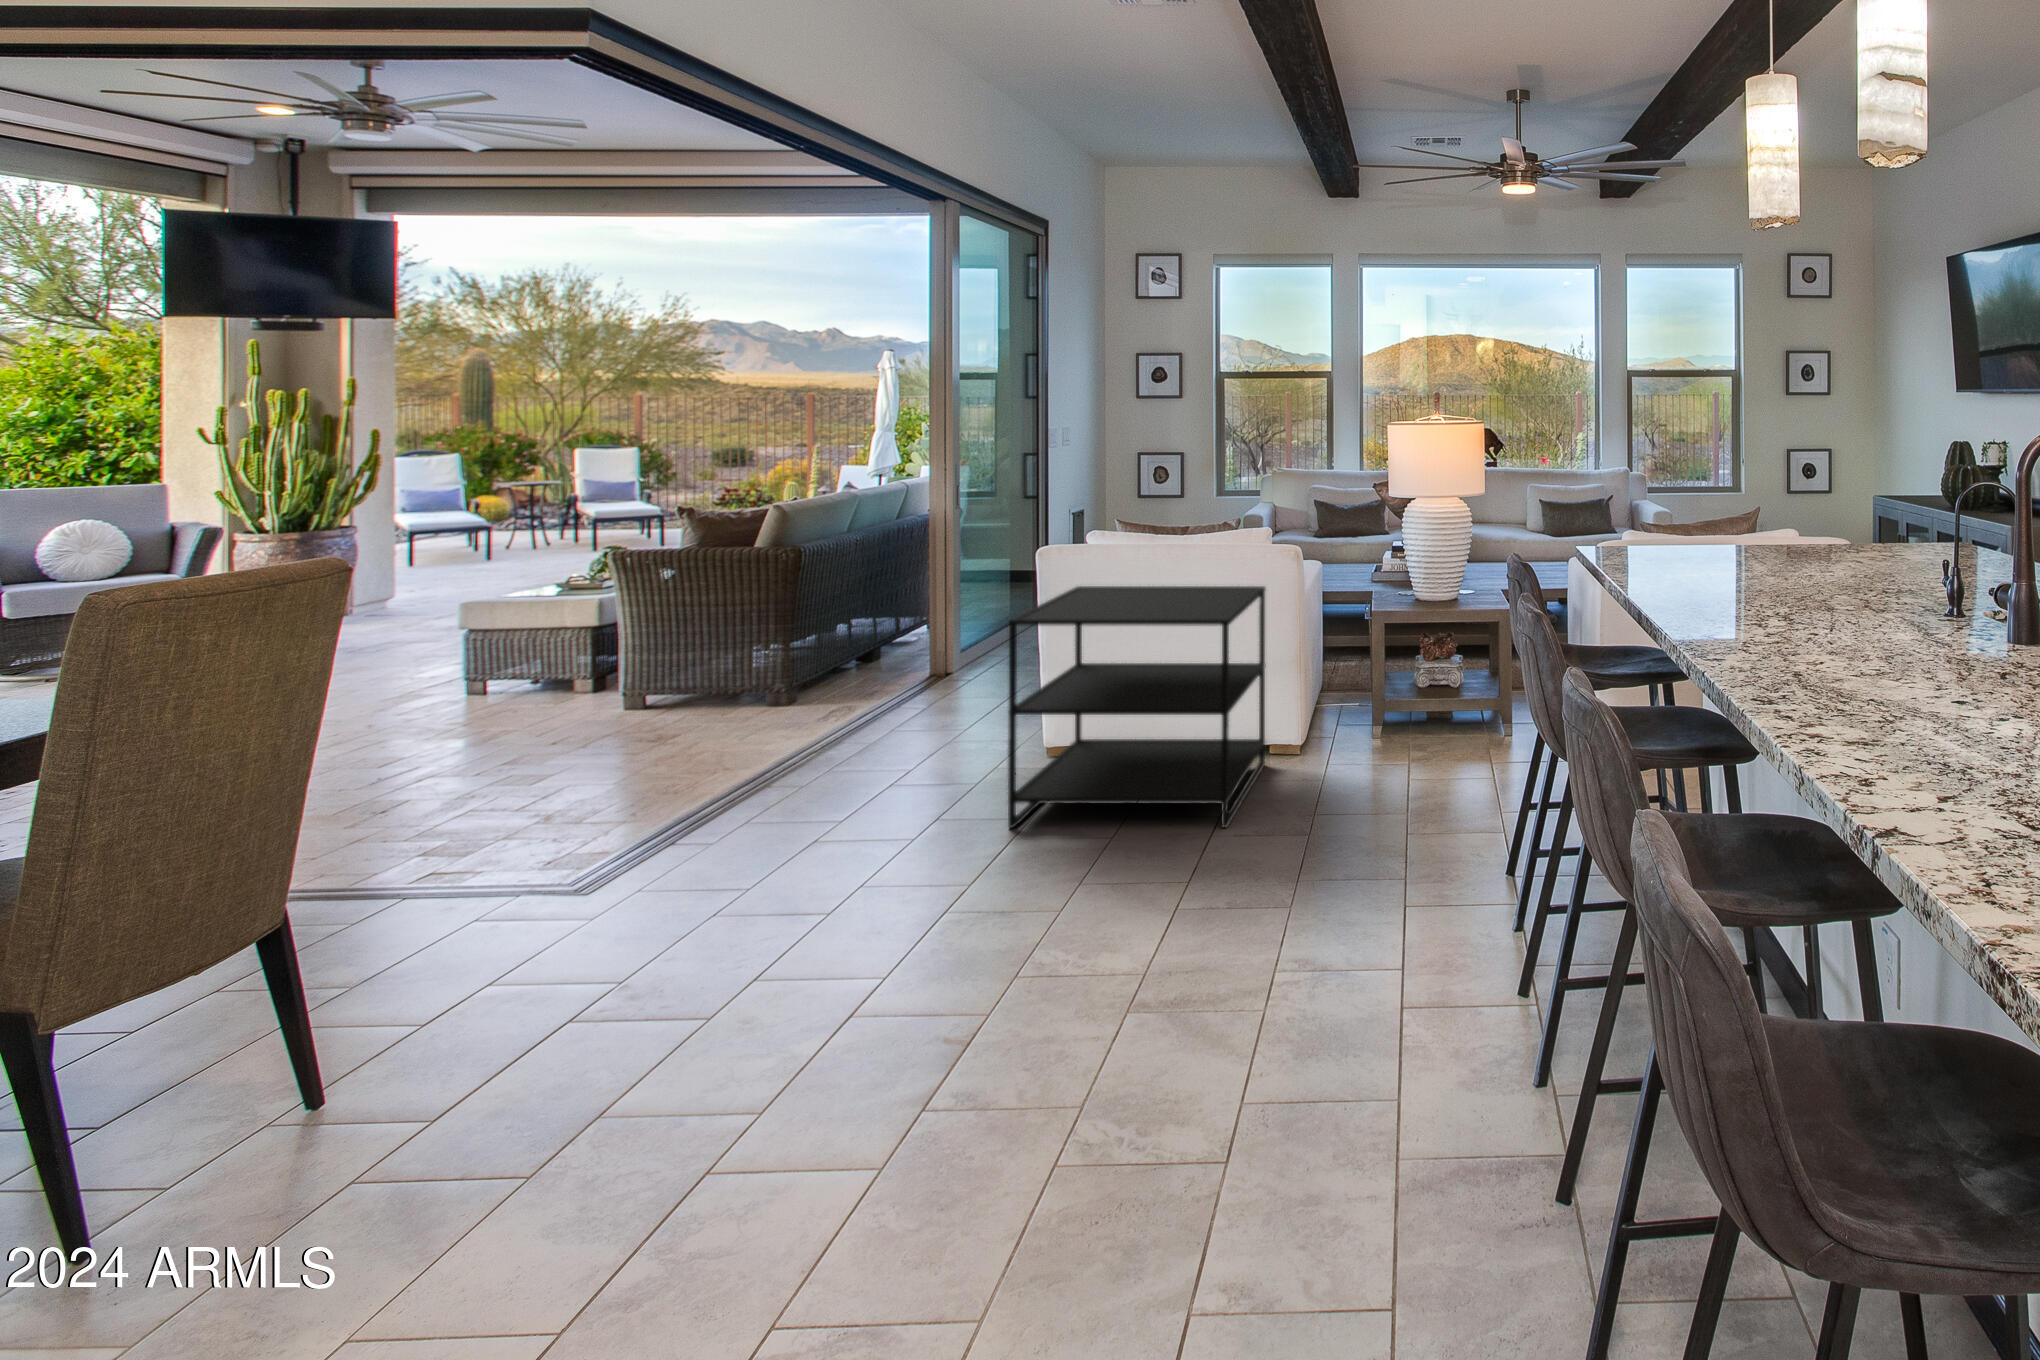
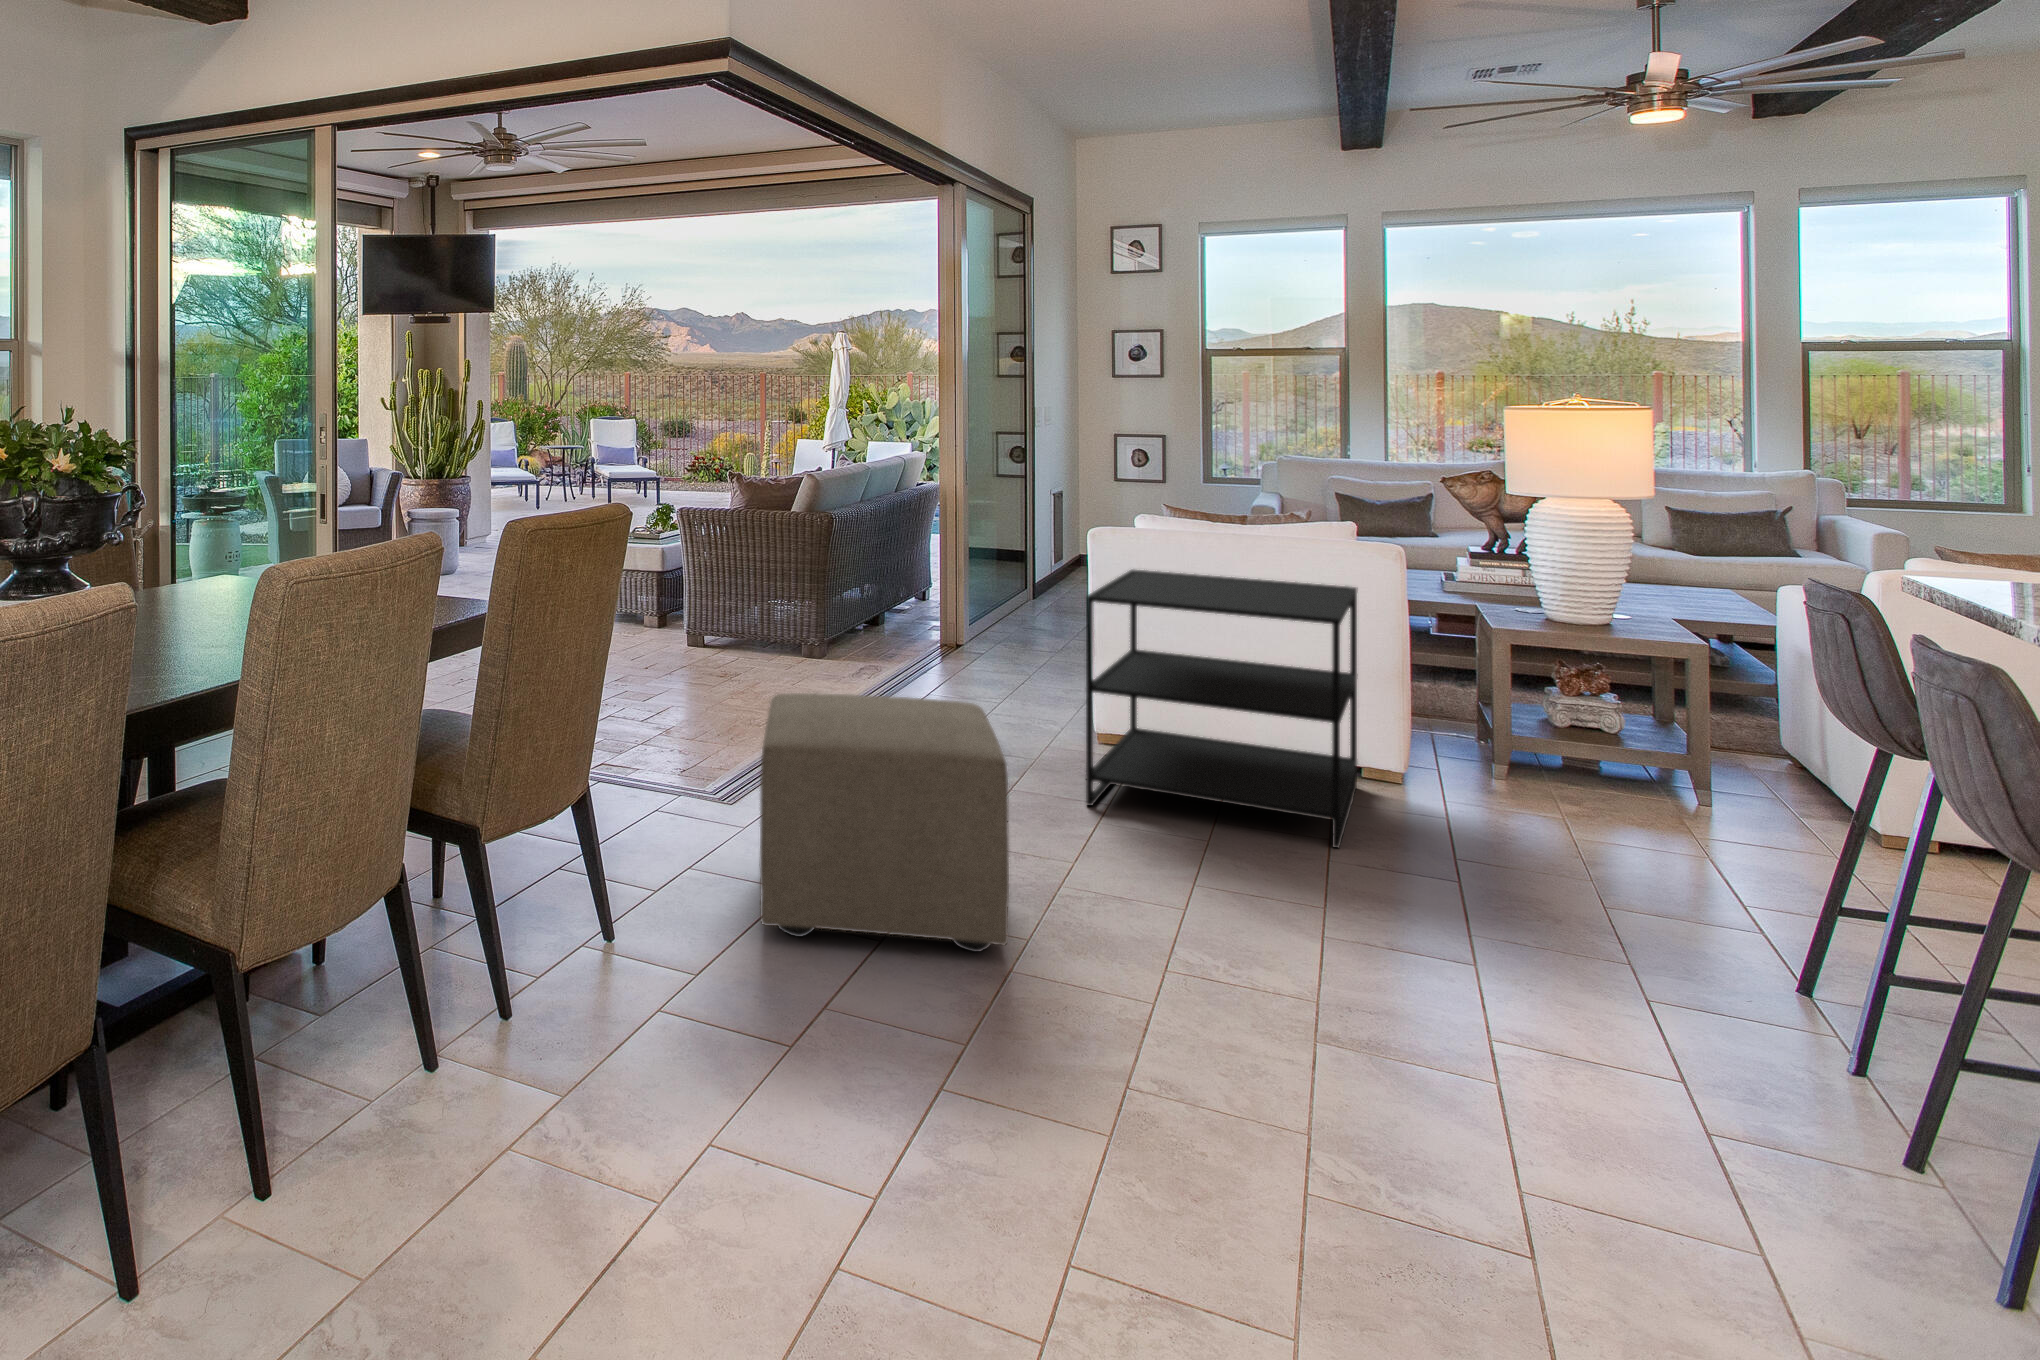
ottoman: none [540,751,862,1059] -> present [760,693,1009,952]

